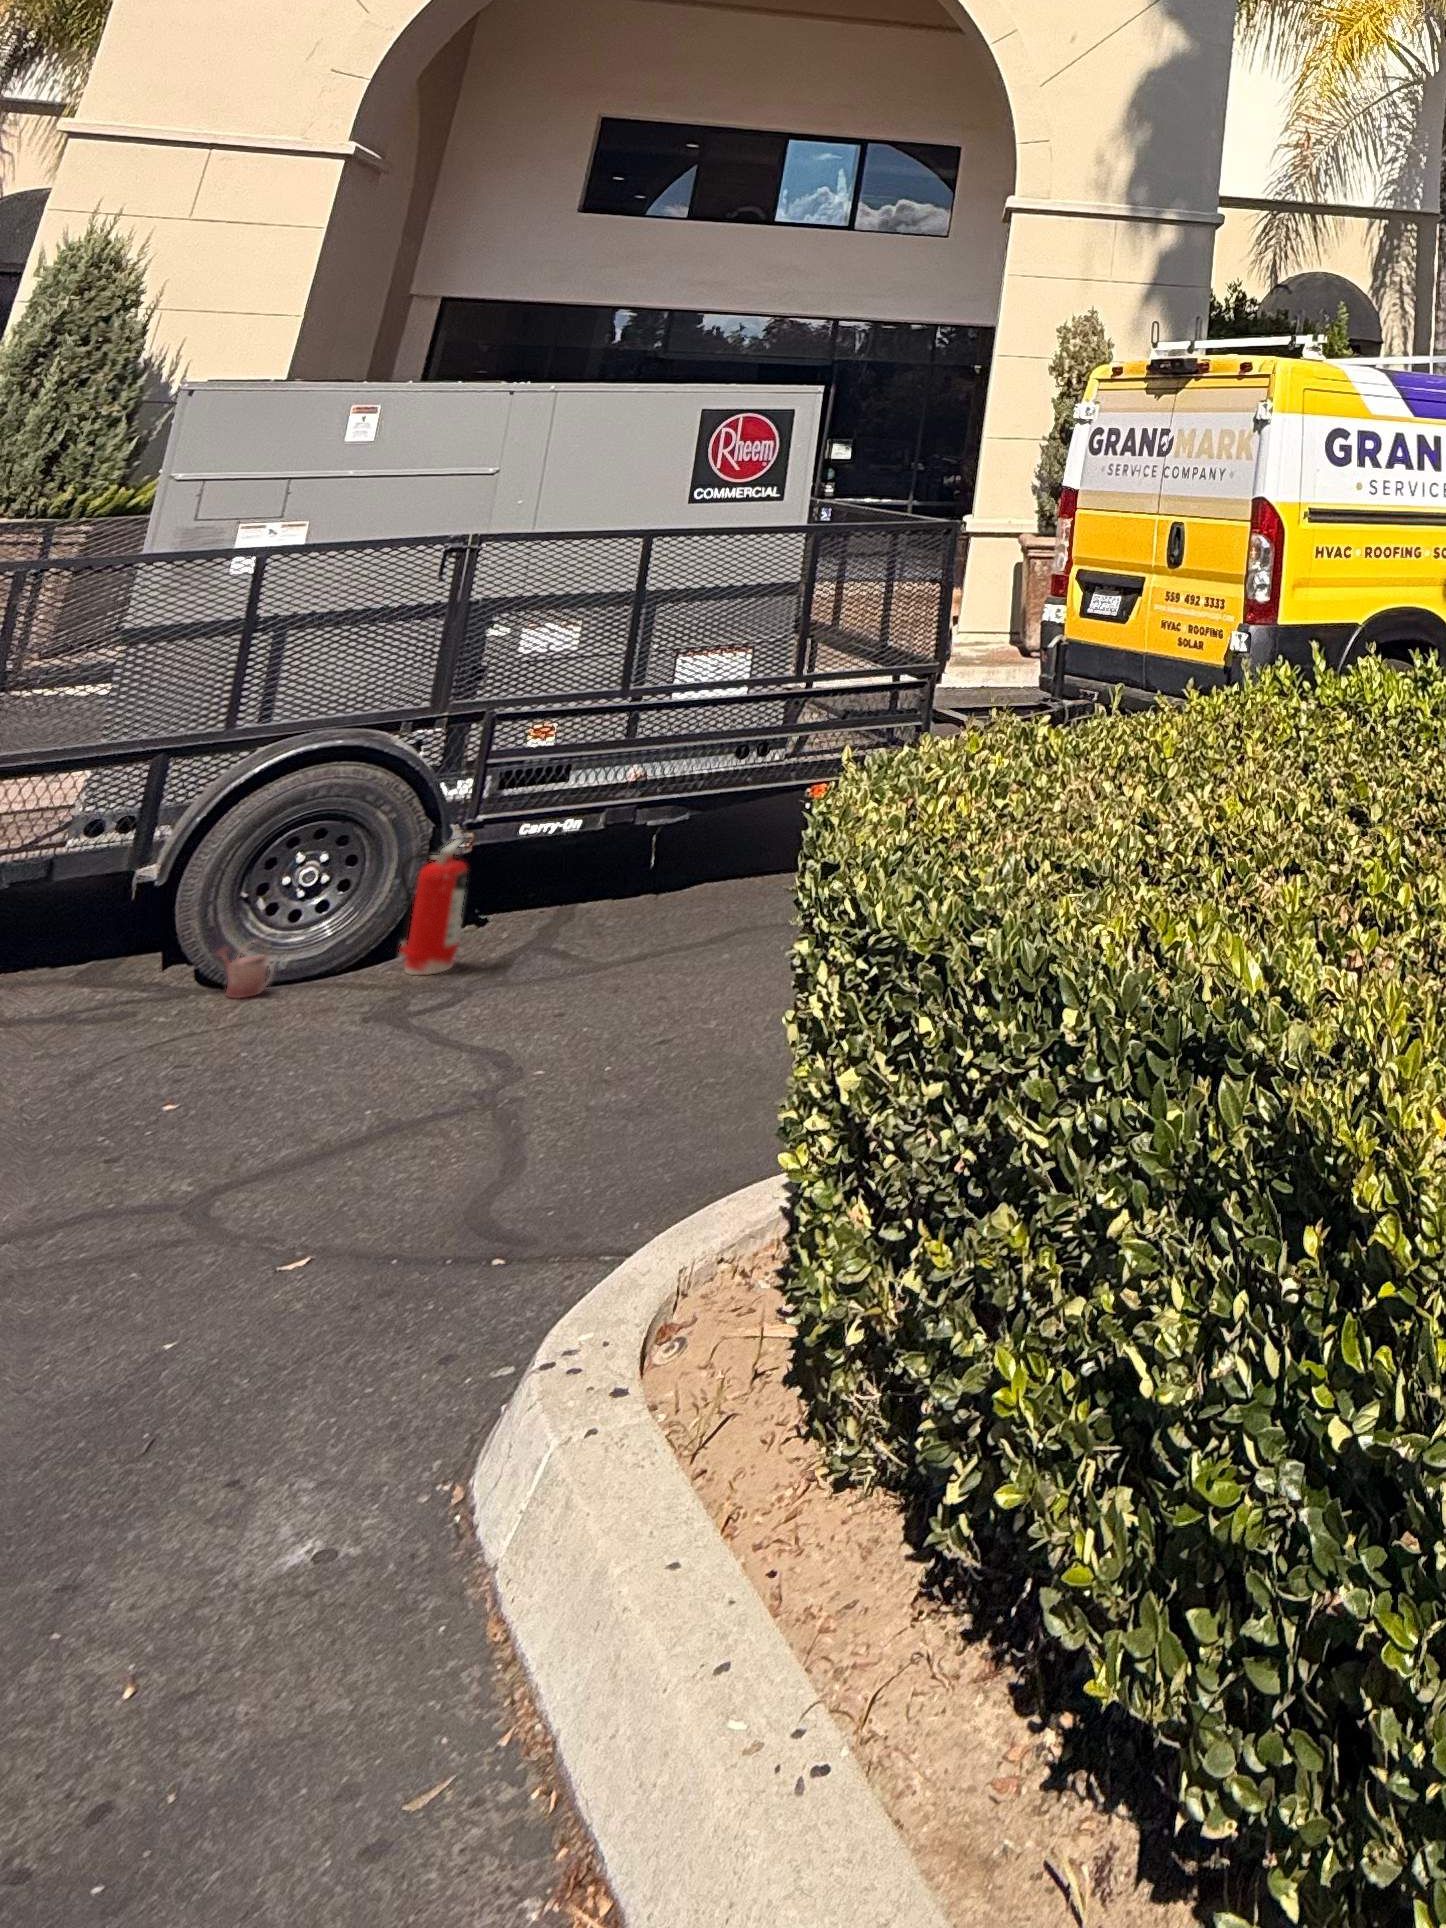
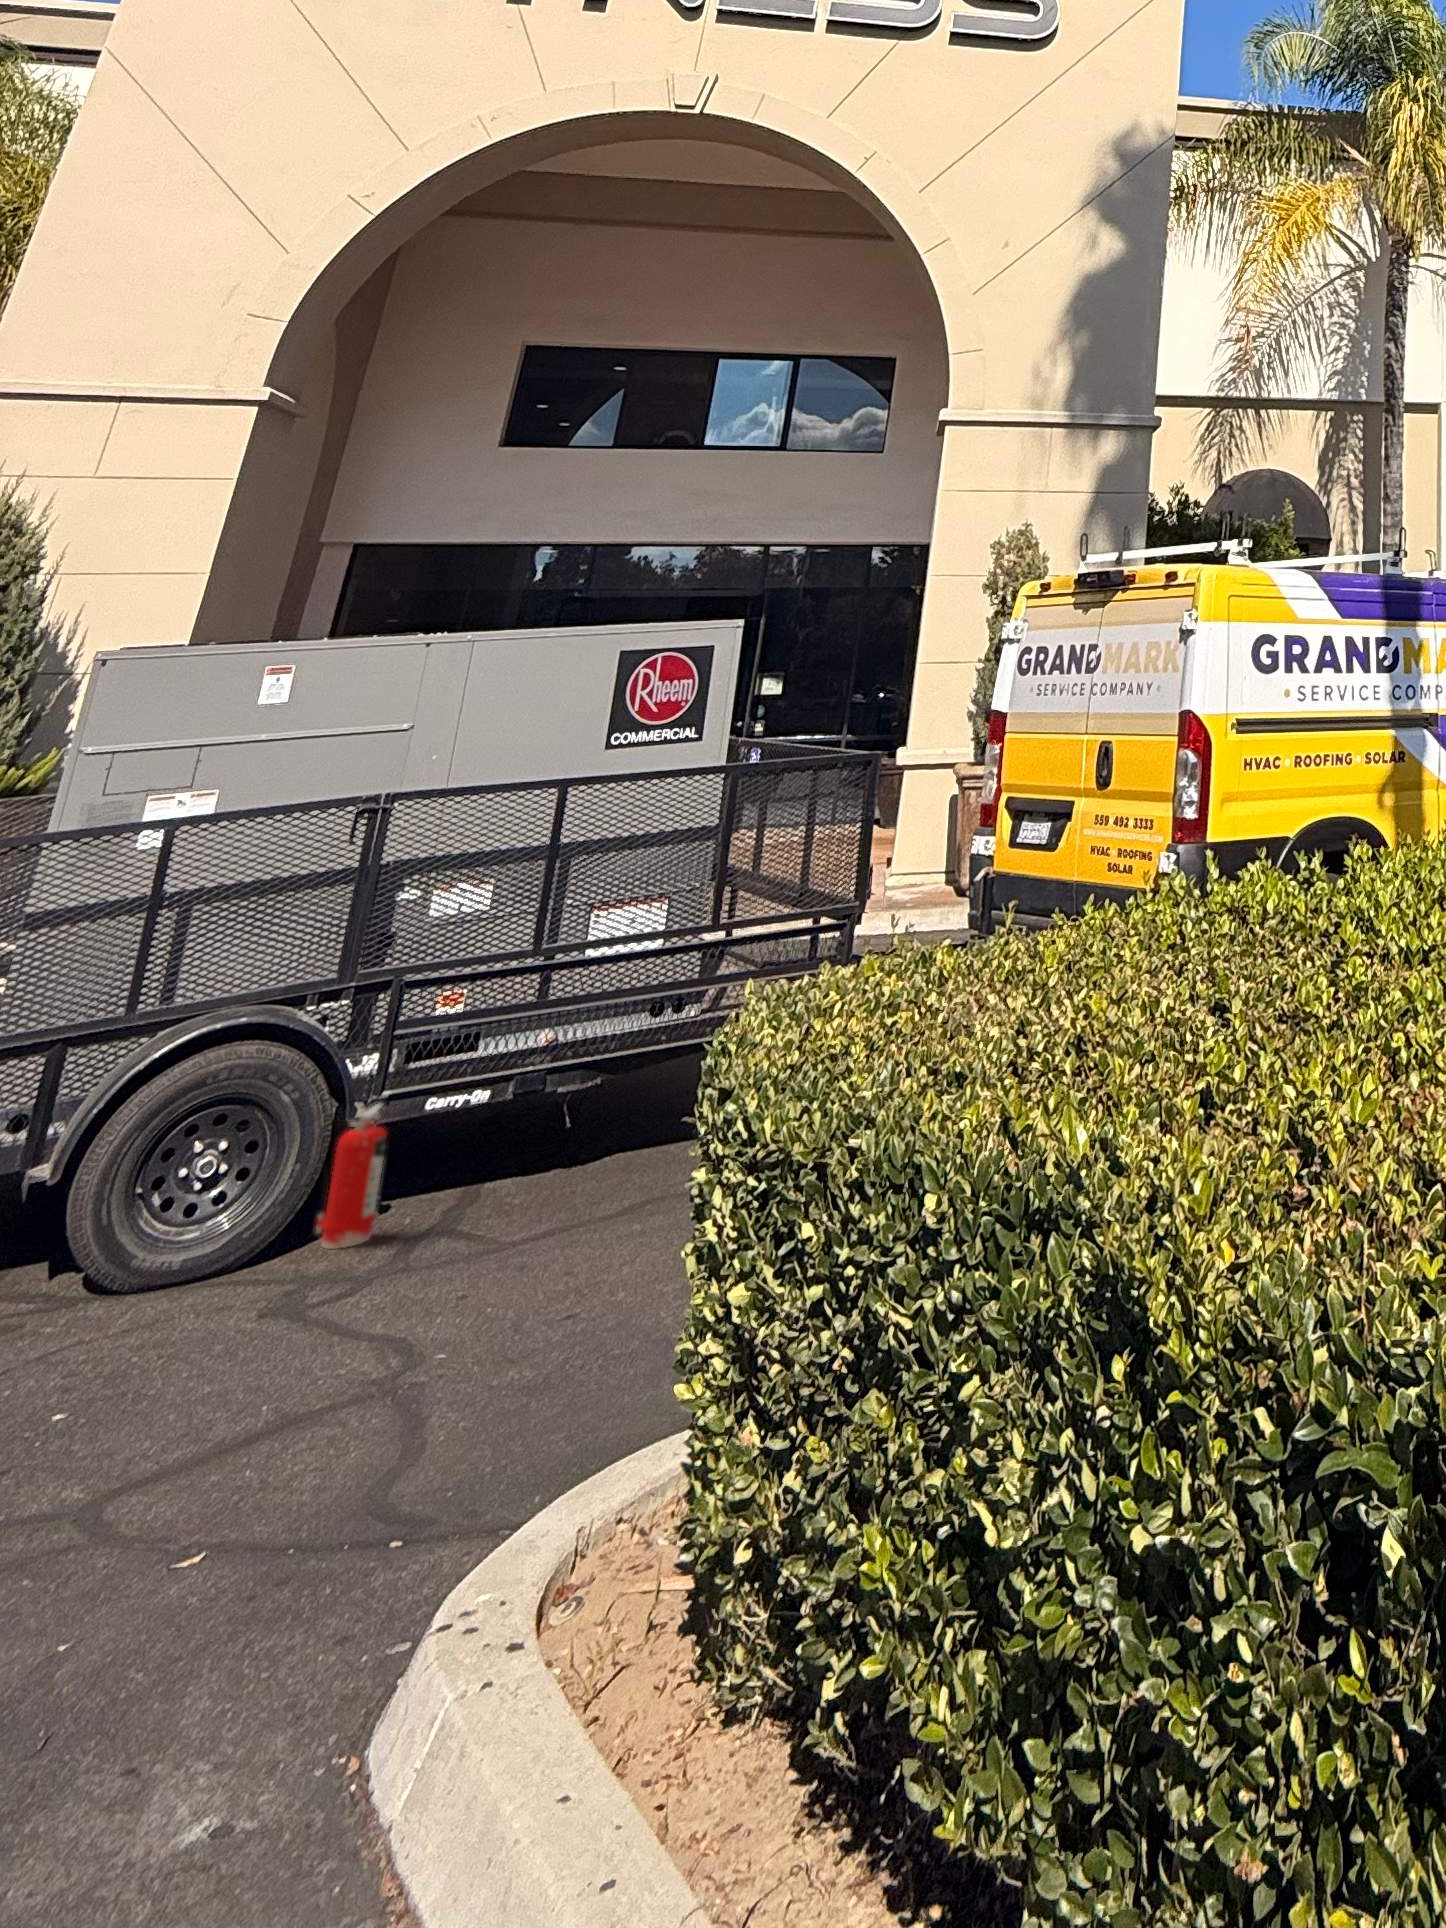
watering can: present [216,940,273,998] -> none [128,1219,189,1283]

